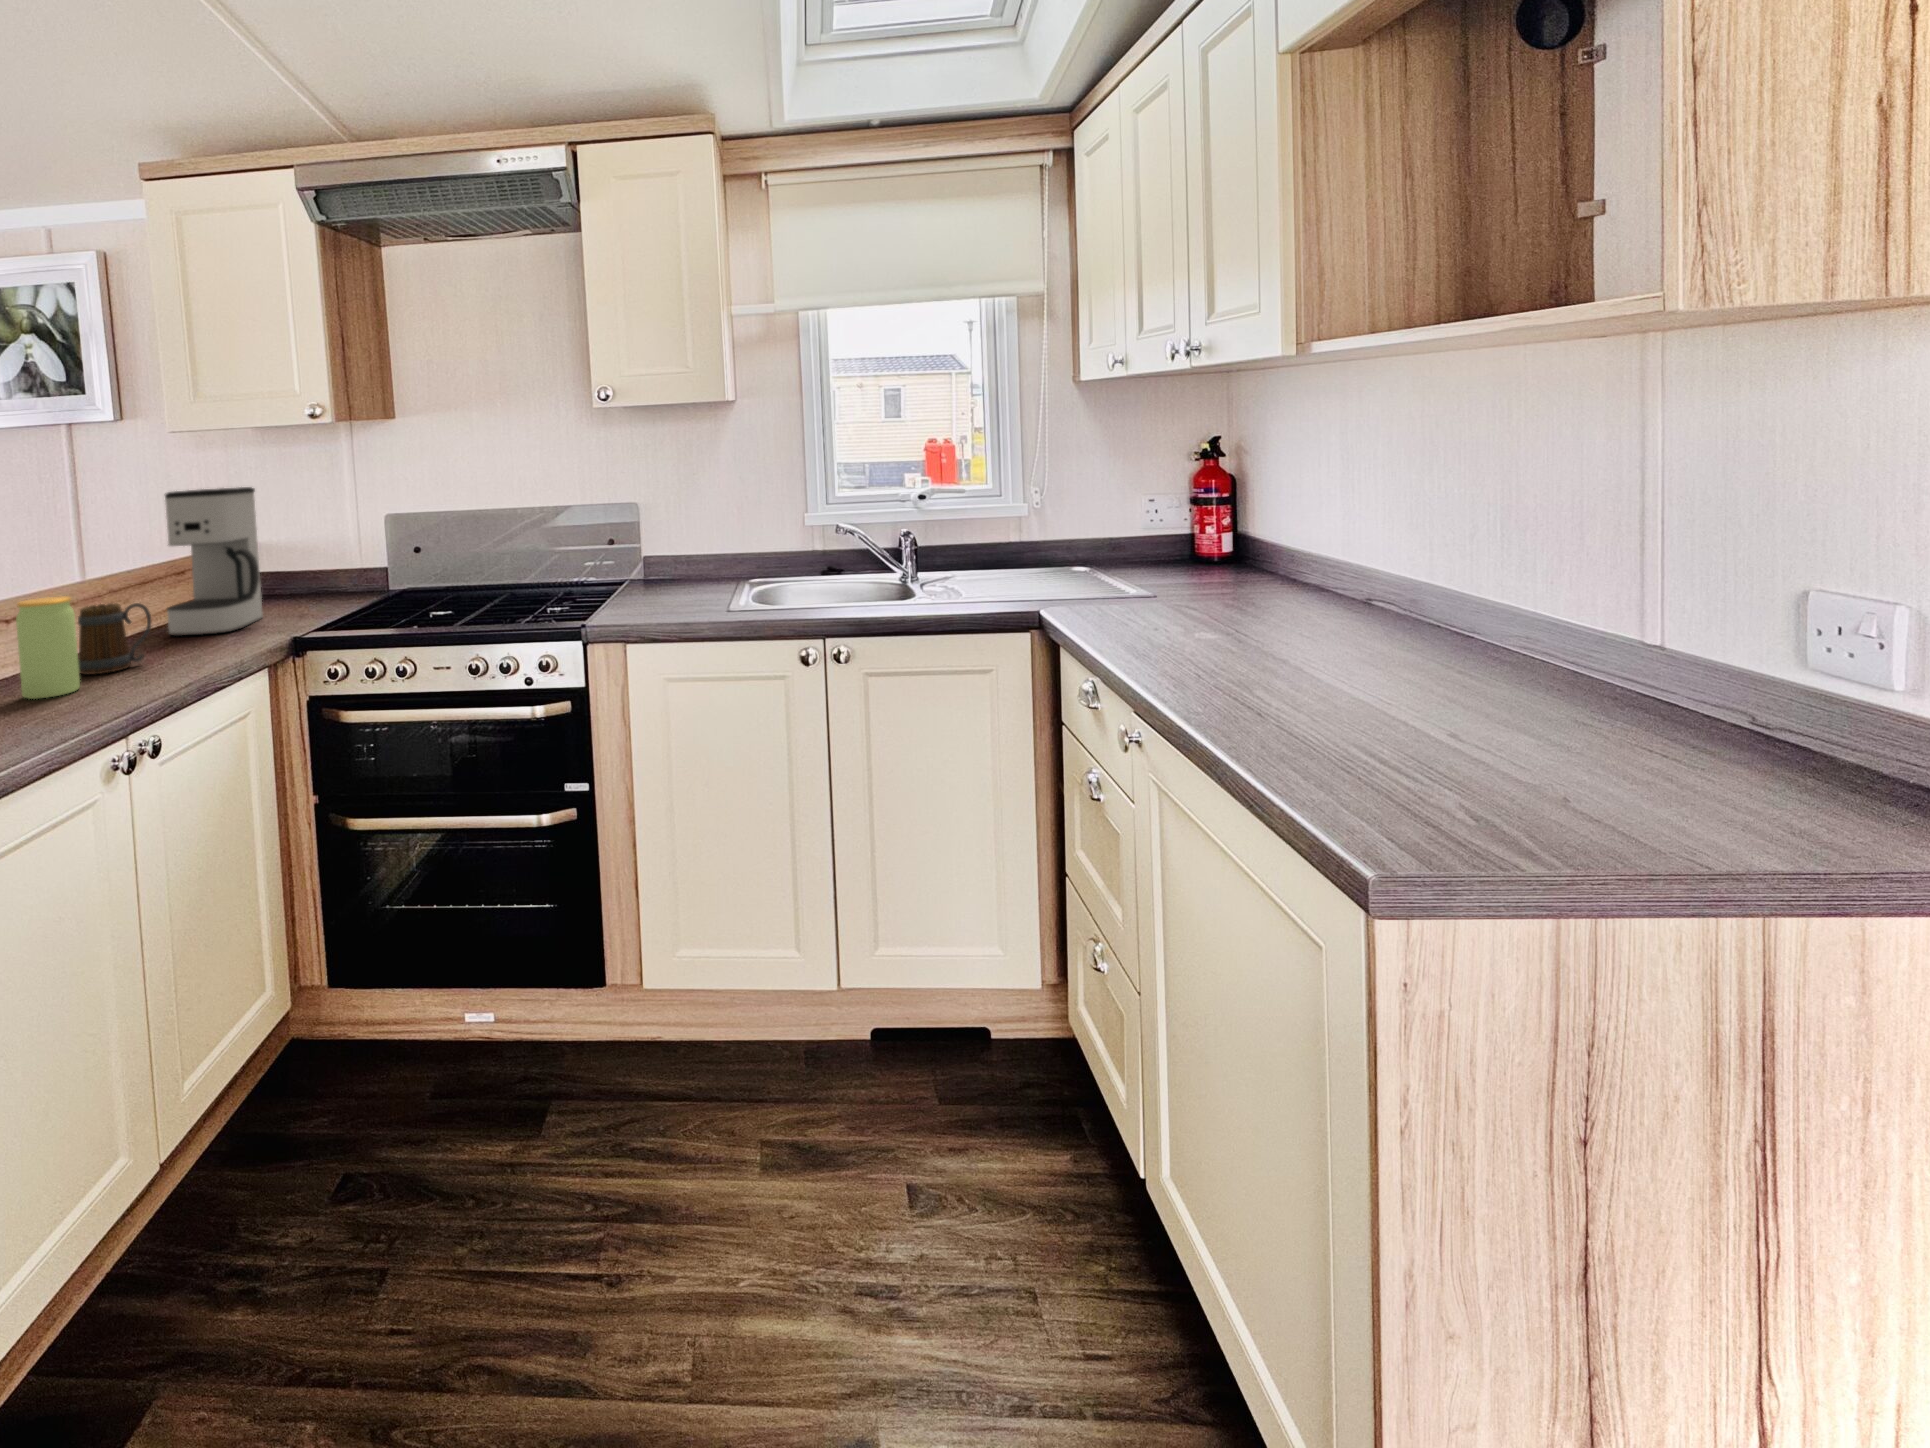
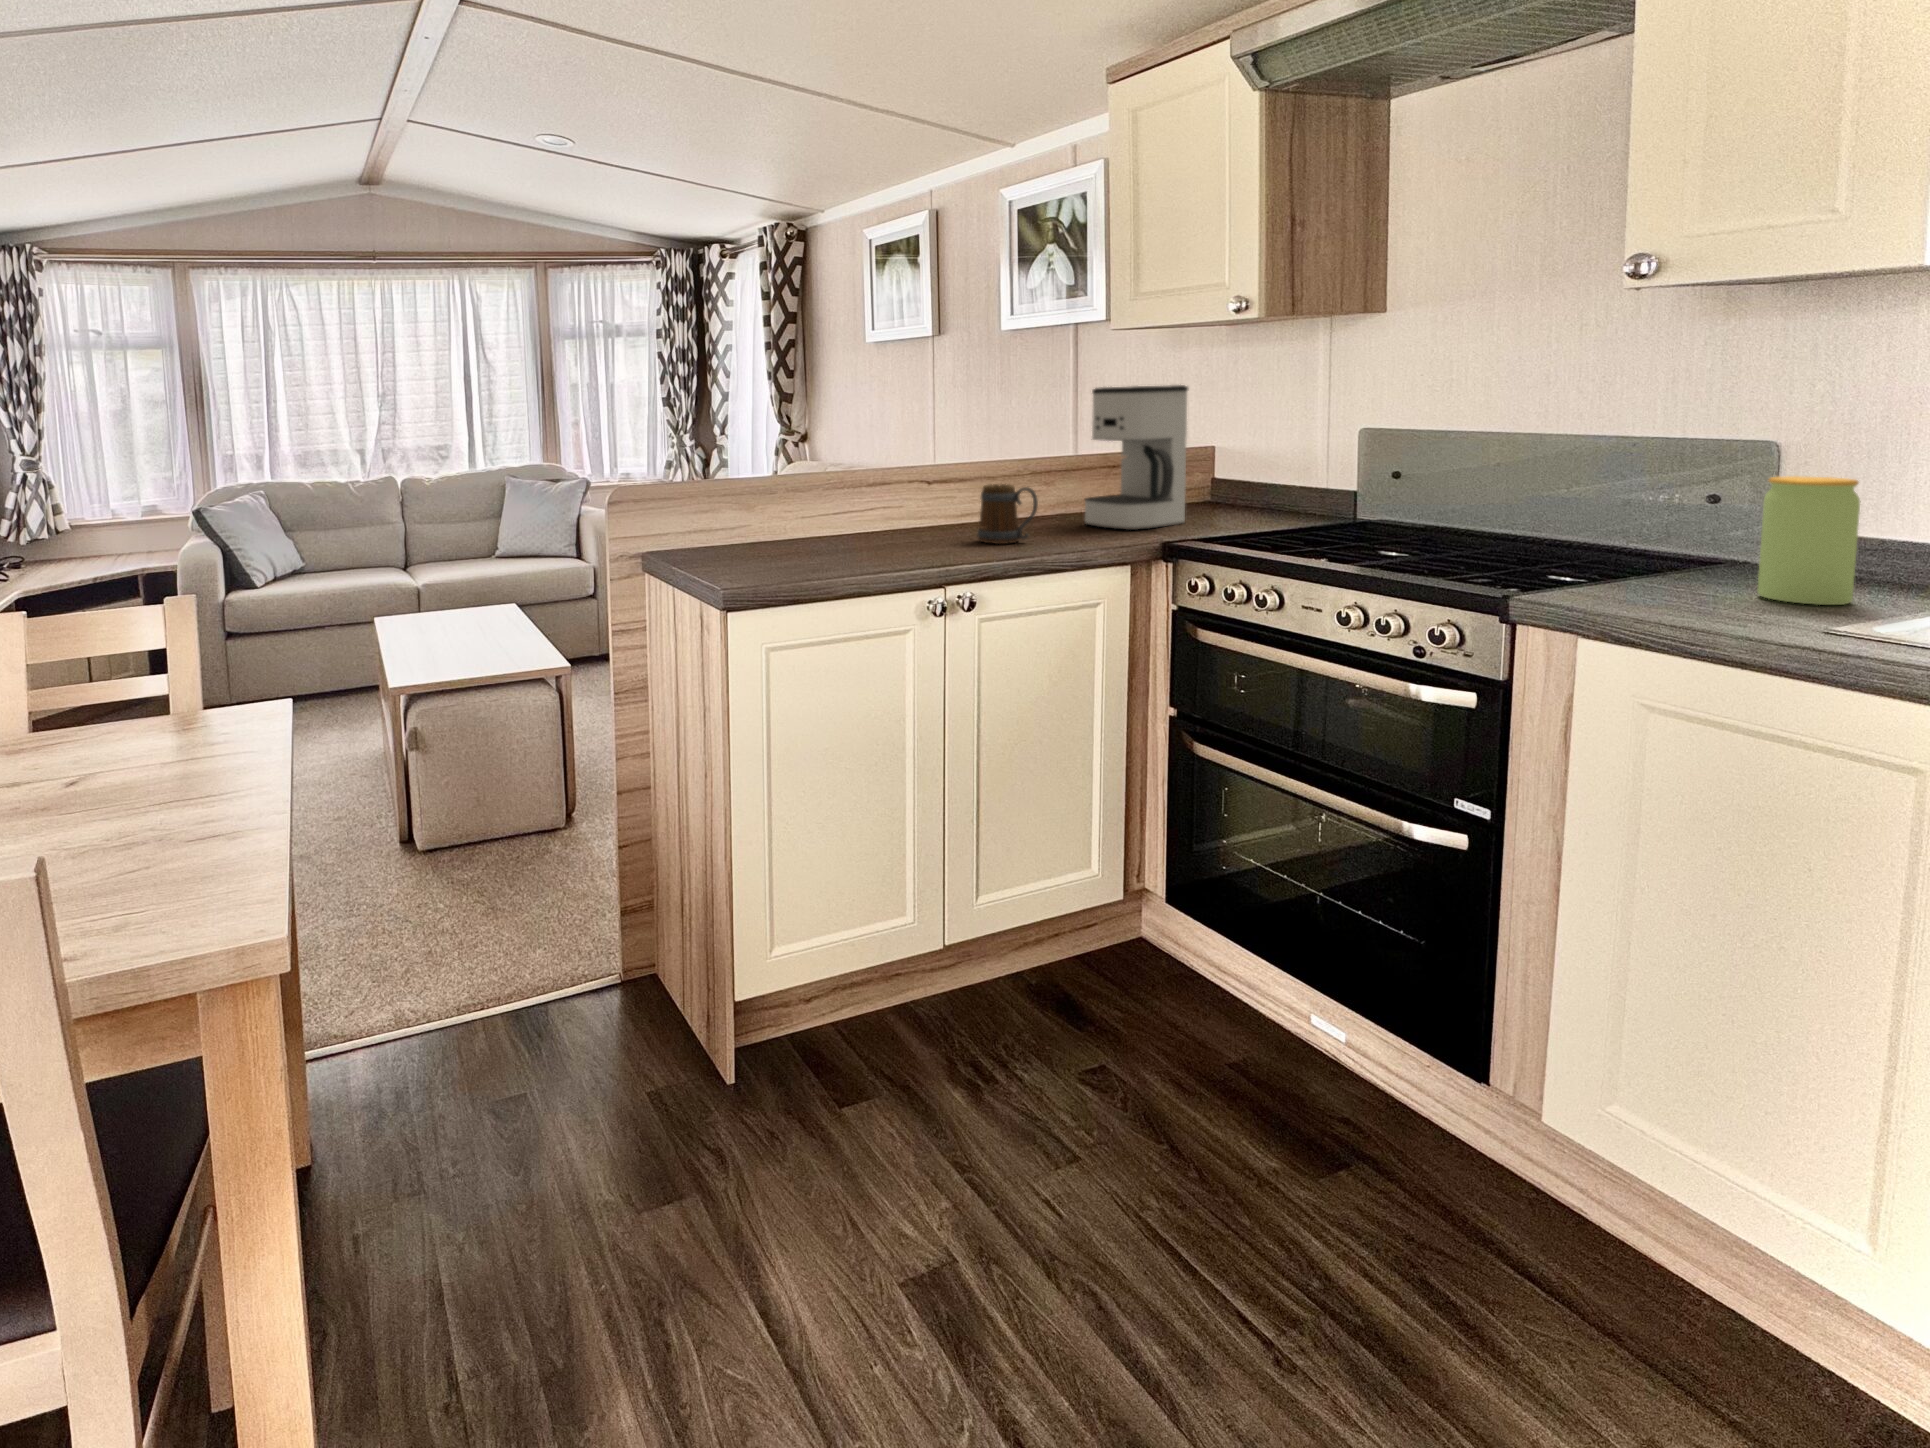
jar: present [16,596,80,699] -> present [1757,476,1861,605]

